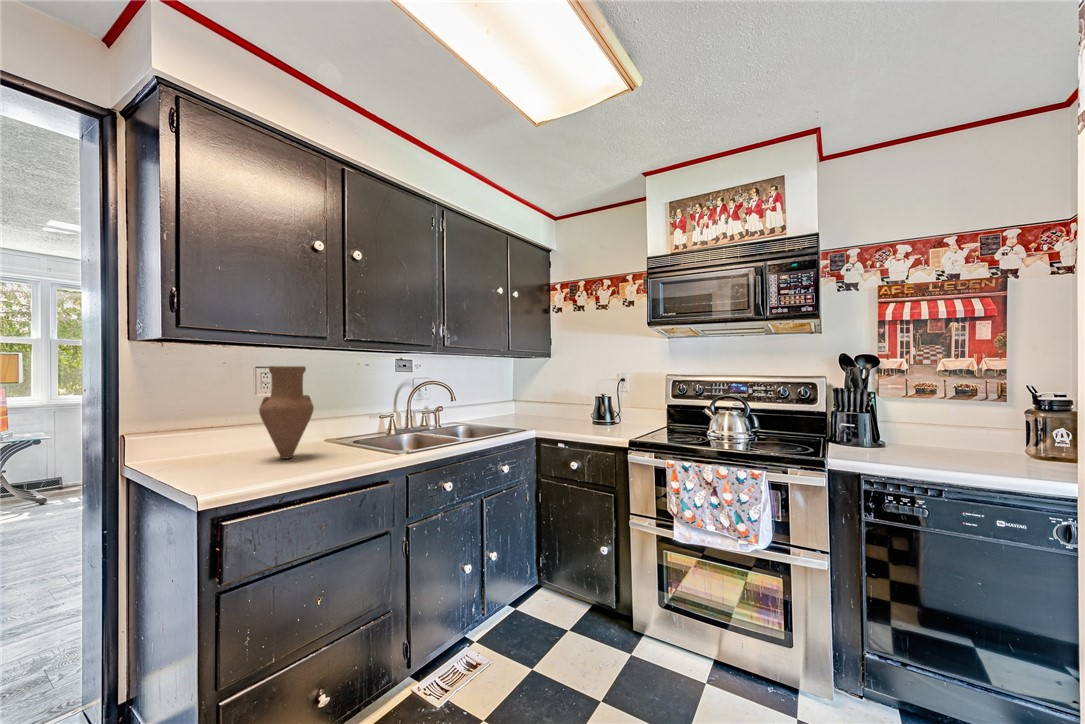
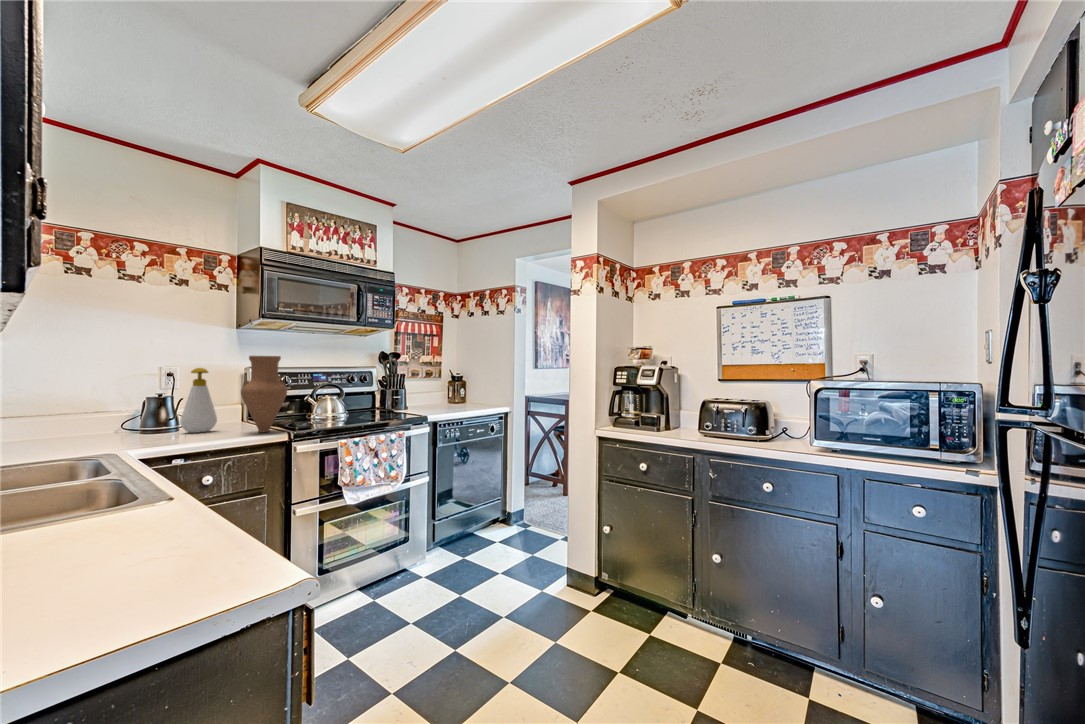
soap bottle: none [181,382,225,462] -> present [180,368,217,433]

